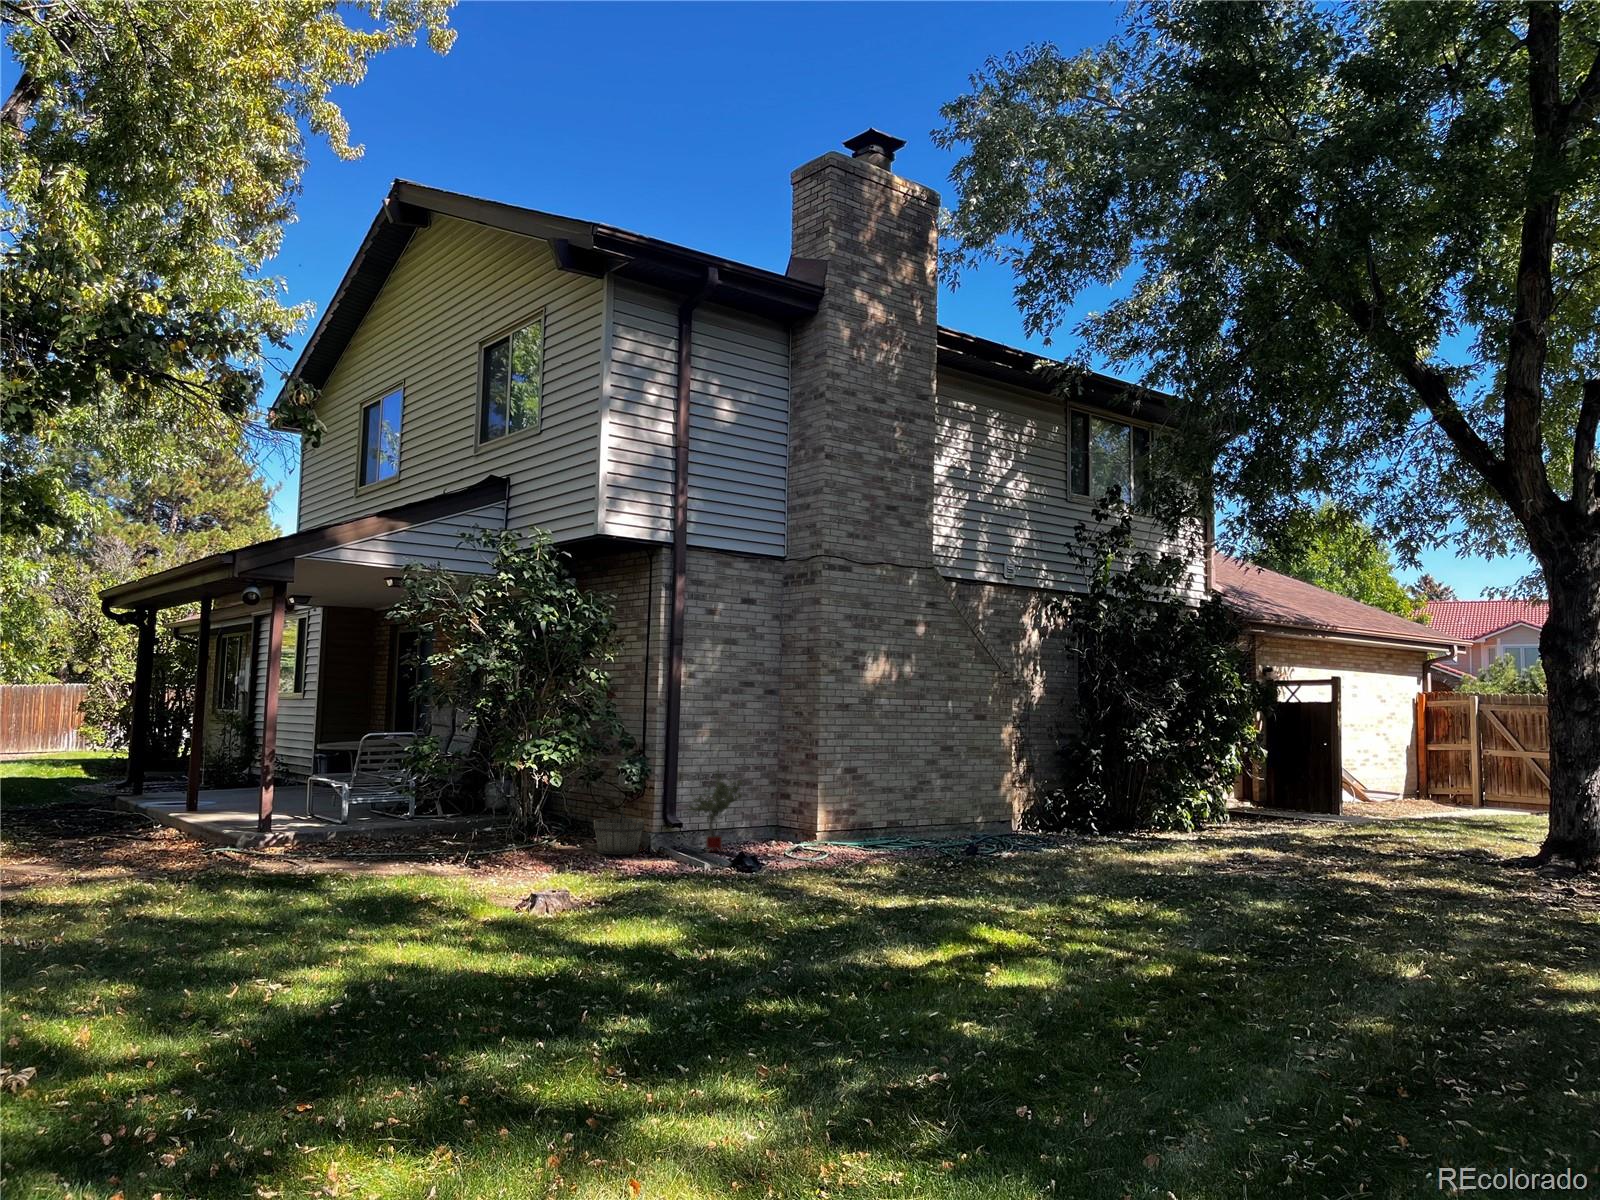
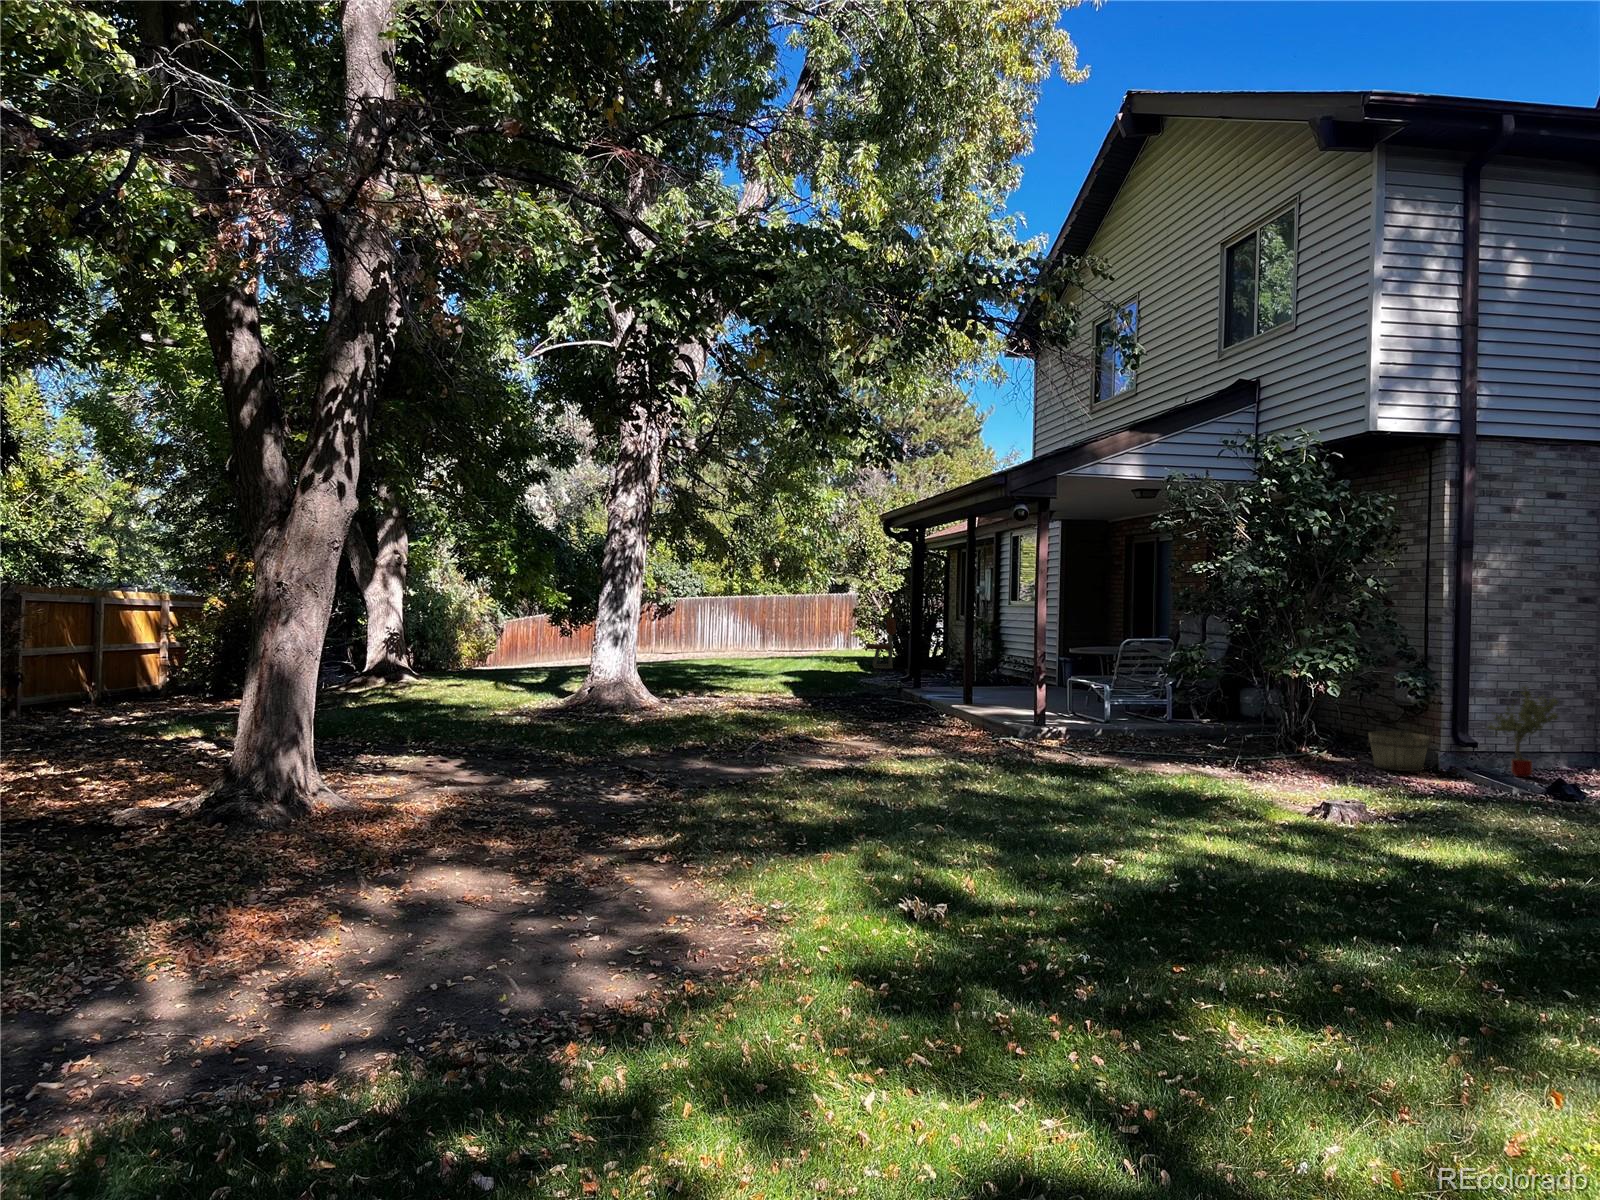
bench: none [86,711,131,775] -> present [866,619,896,669]

